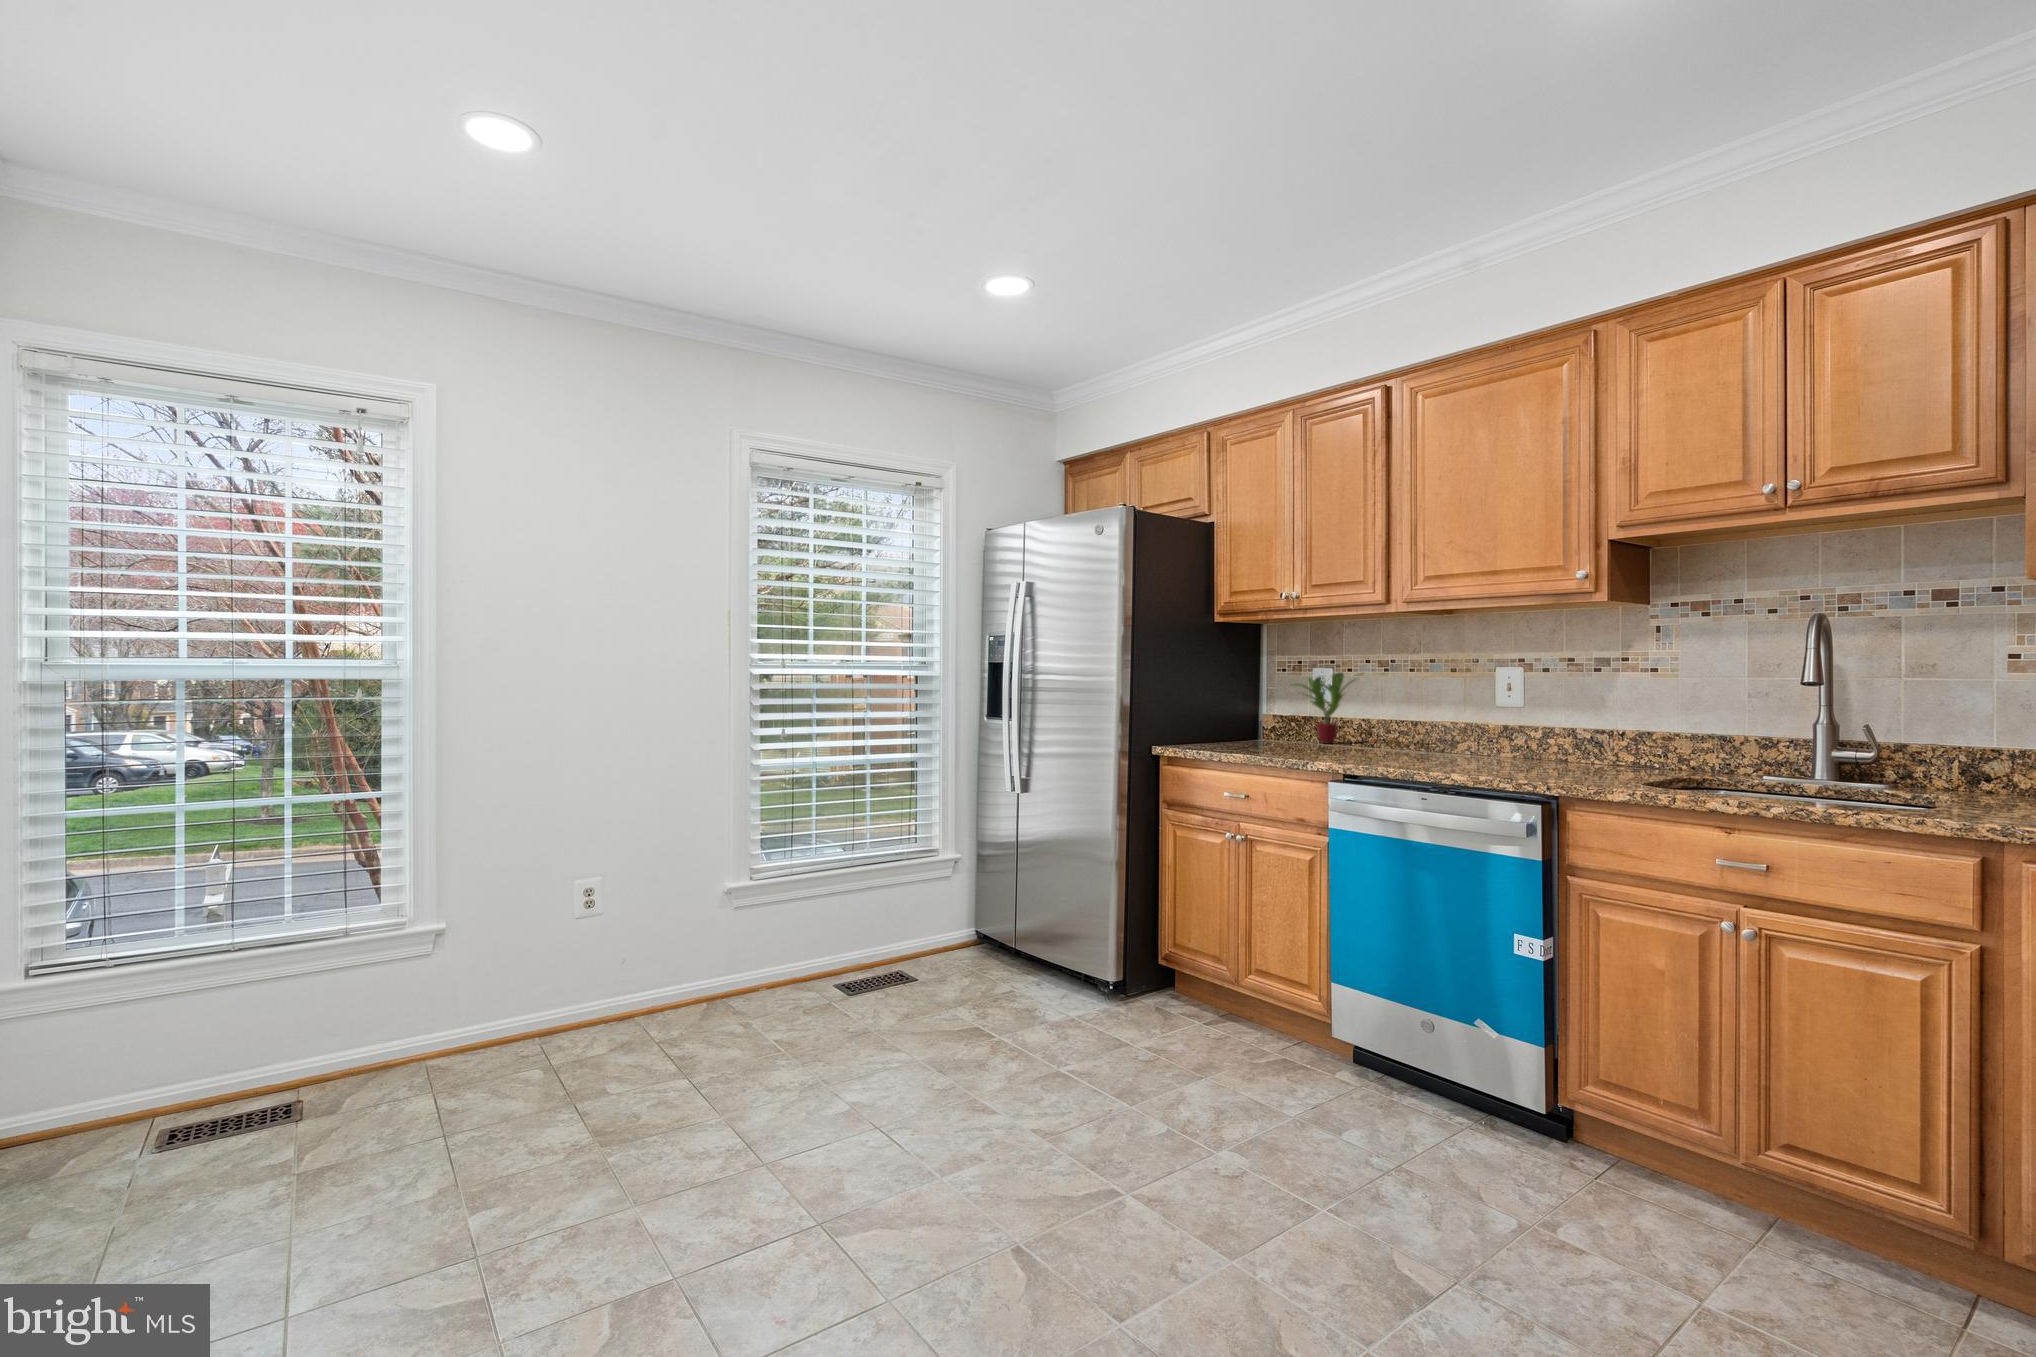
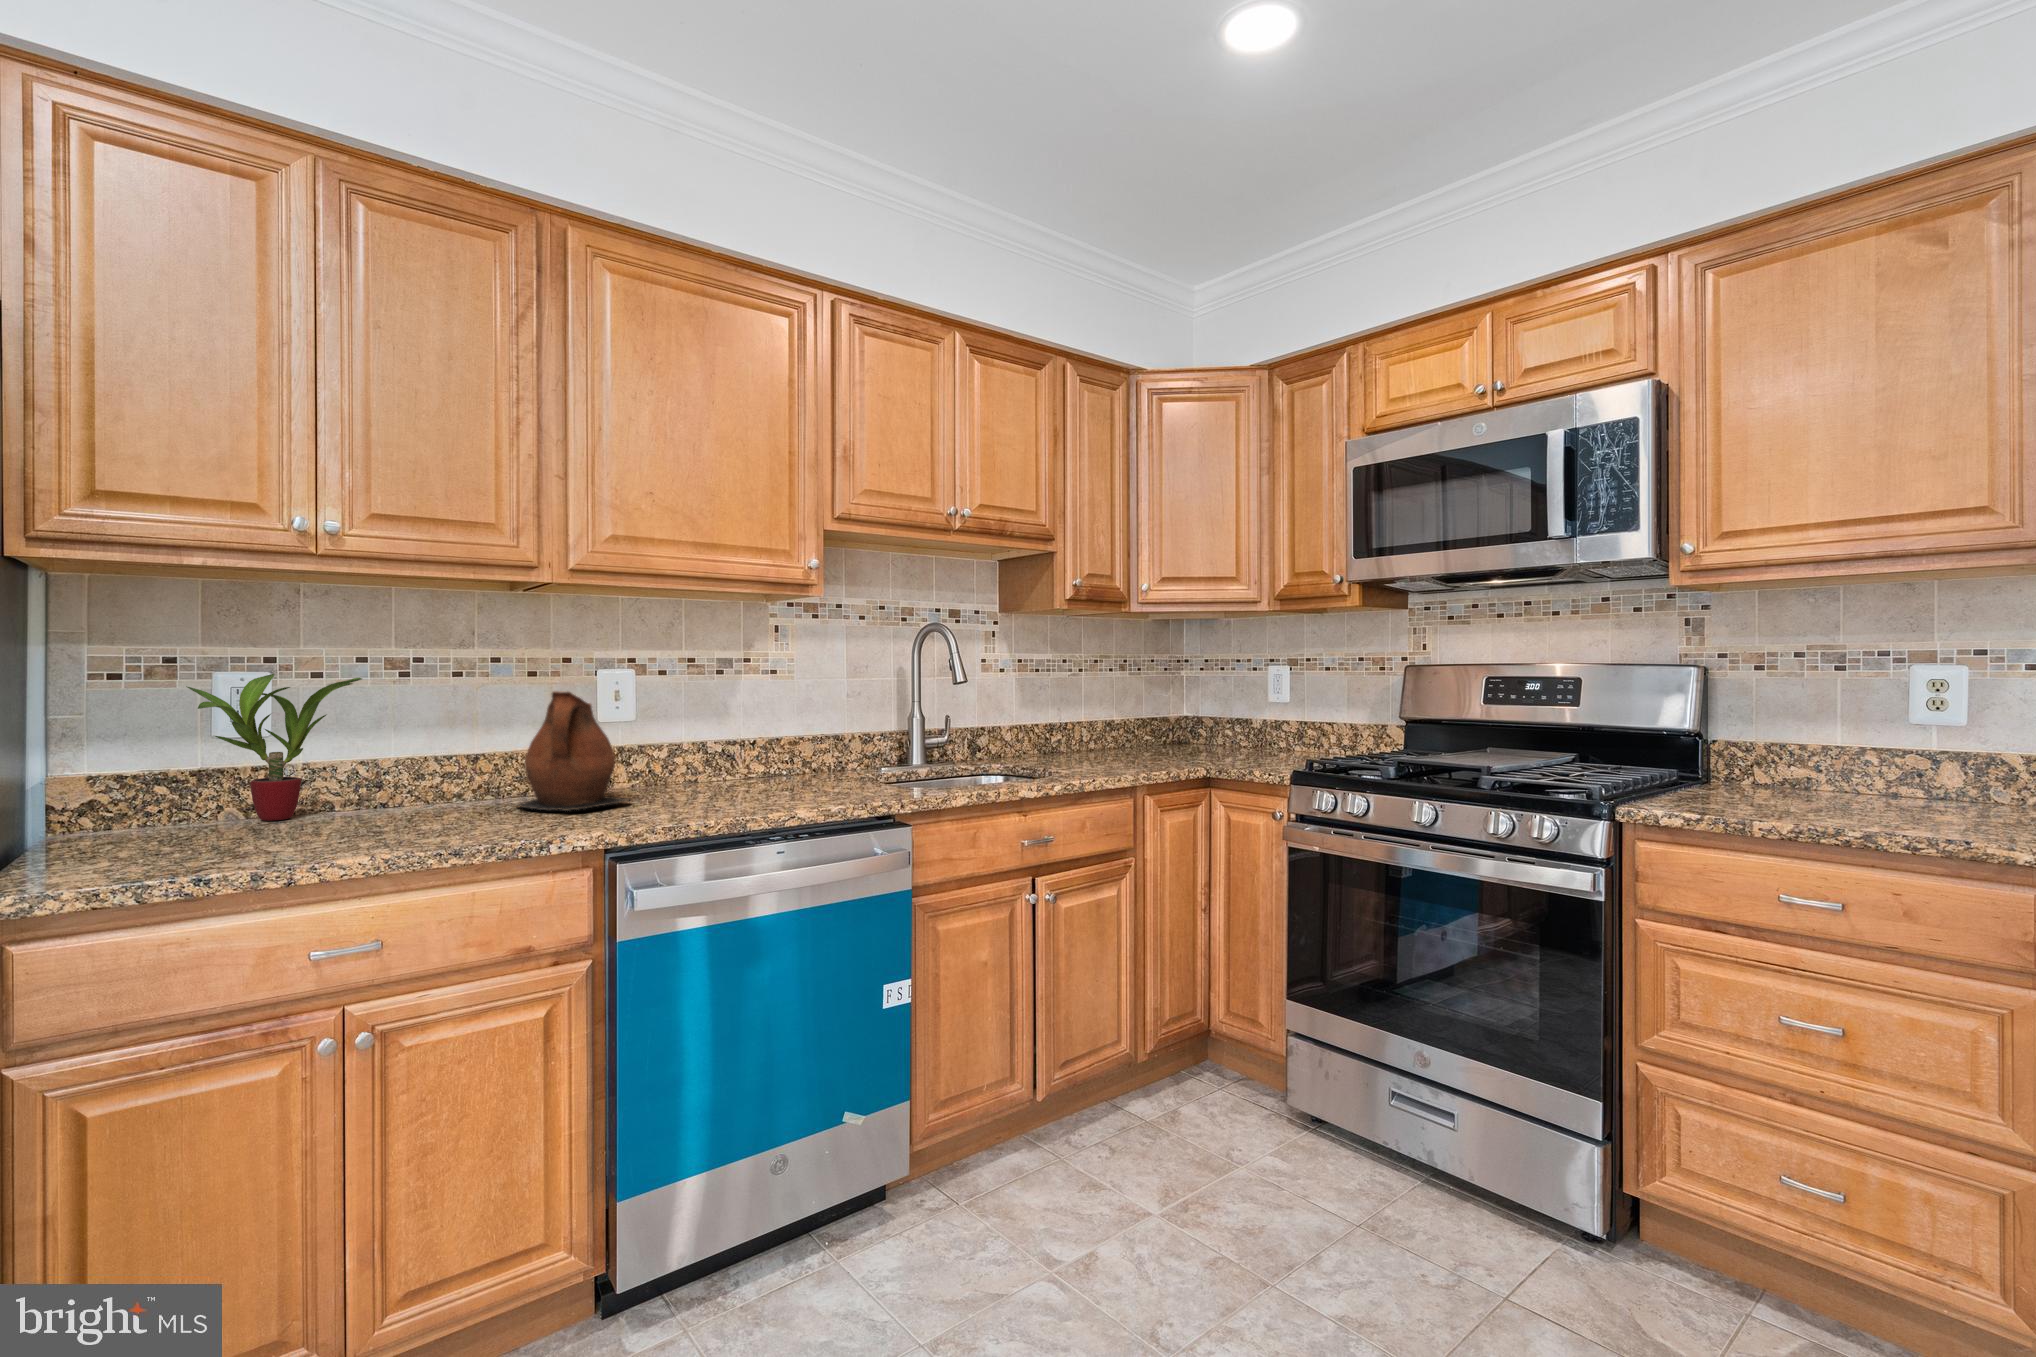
ceramic pitcher: none [1380,680,1453,757] -> present [517,691,630,811]

